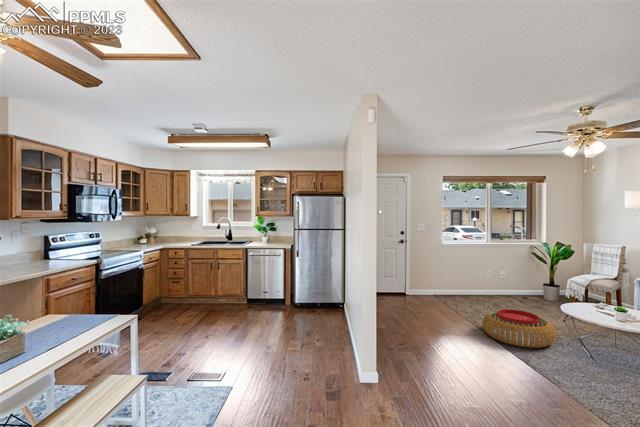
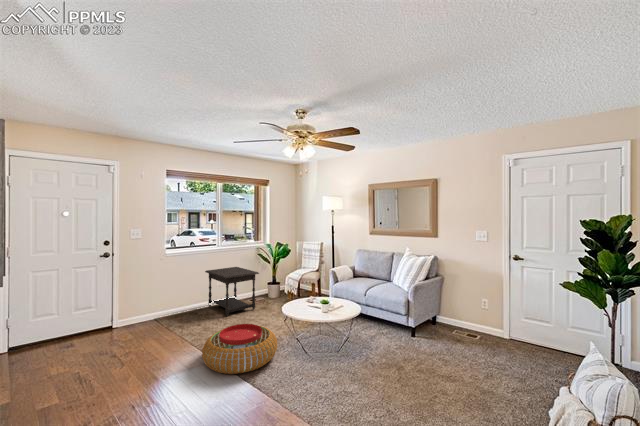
side table: none [475,263,533,307] -> present [205,267,259,316]

